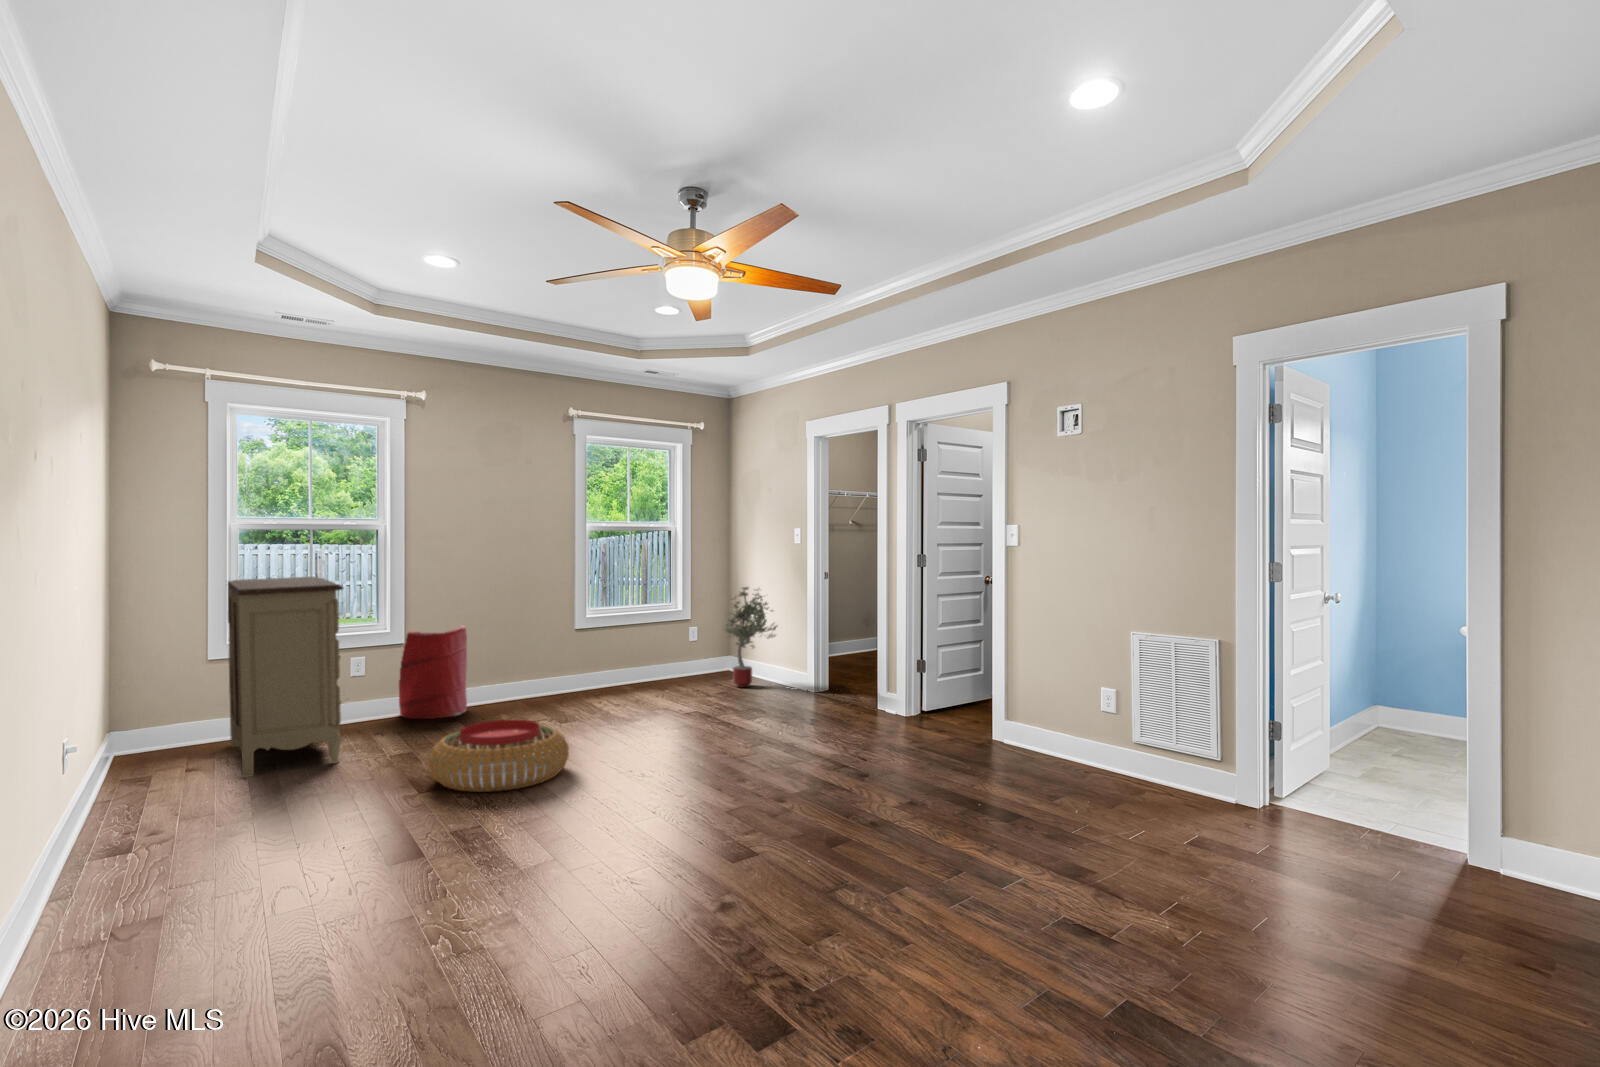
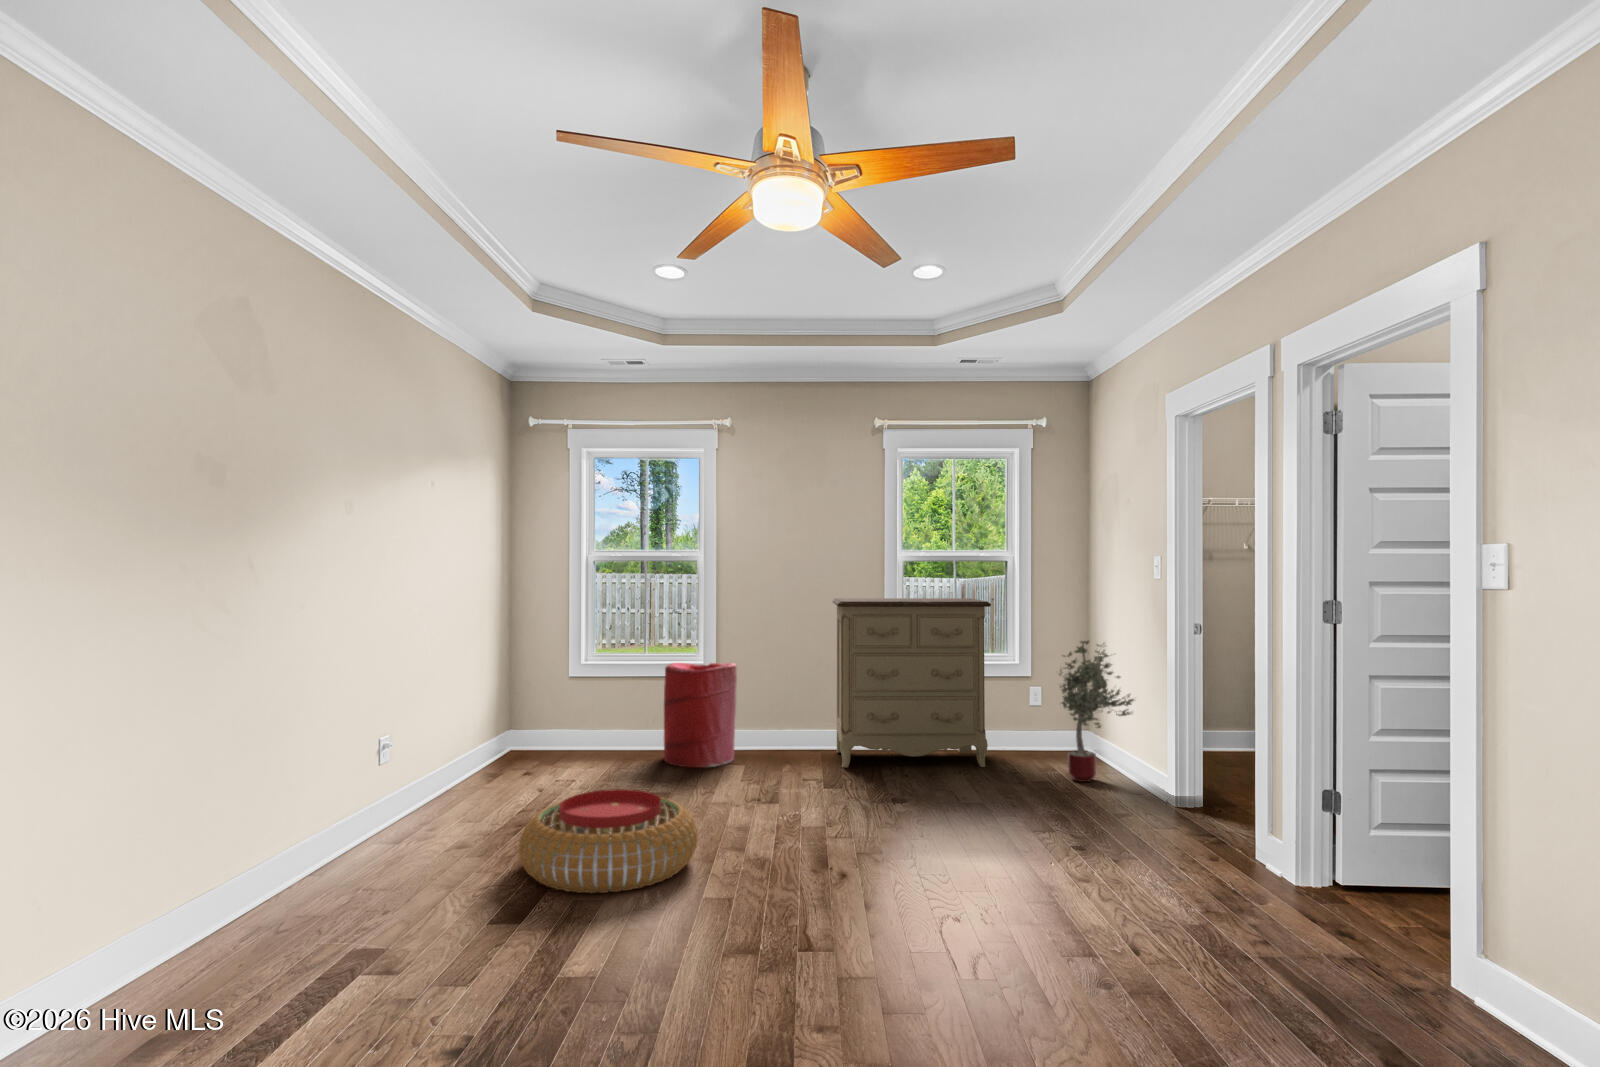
dresser: present [228,576,344,777] -> present [833,598,991,768]

